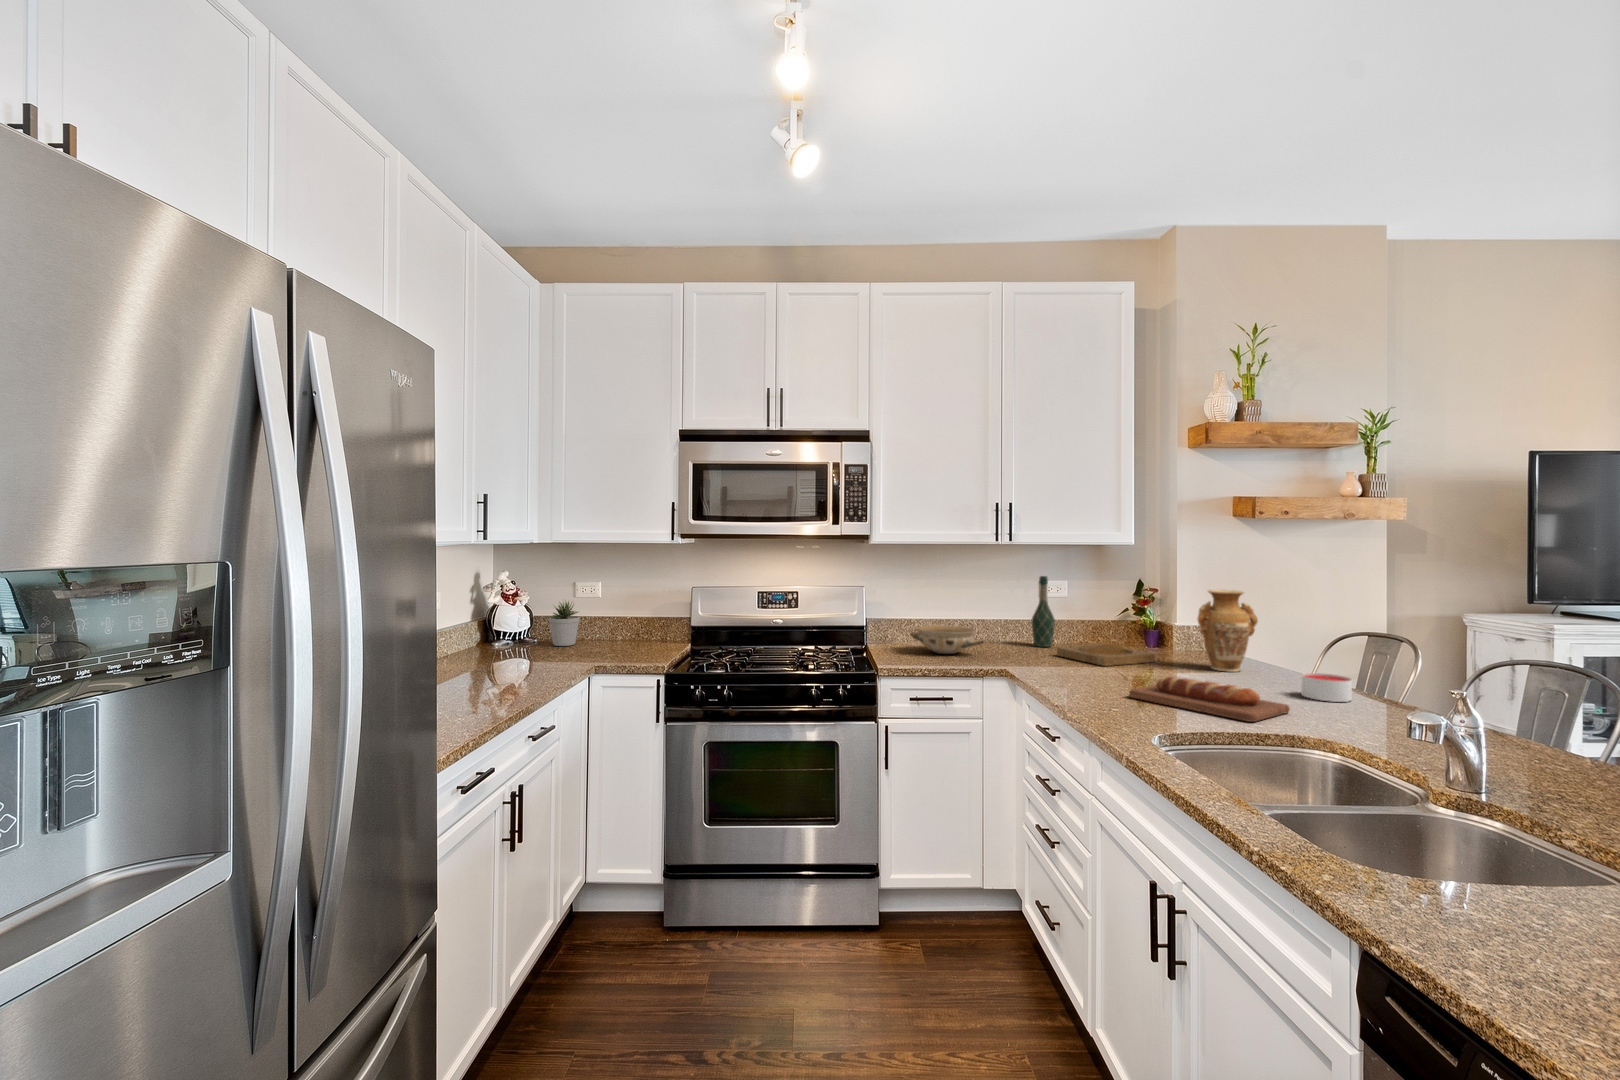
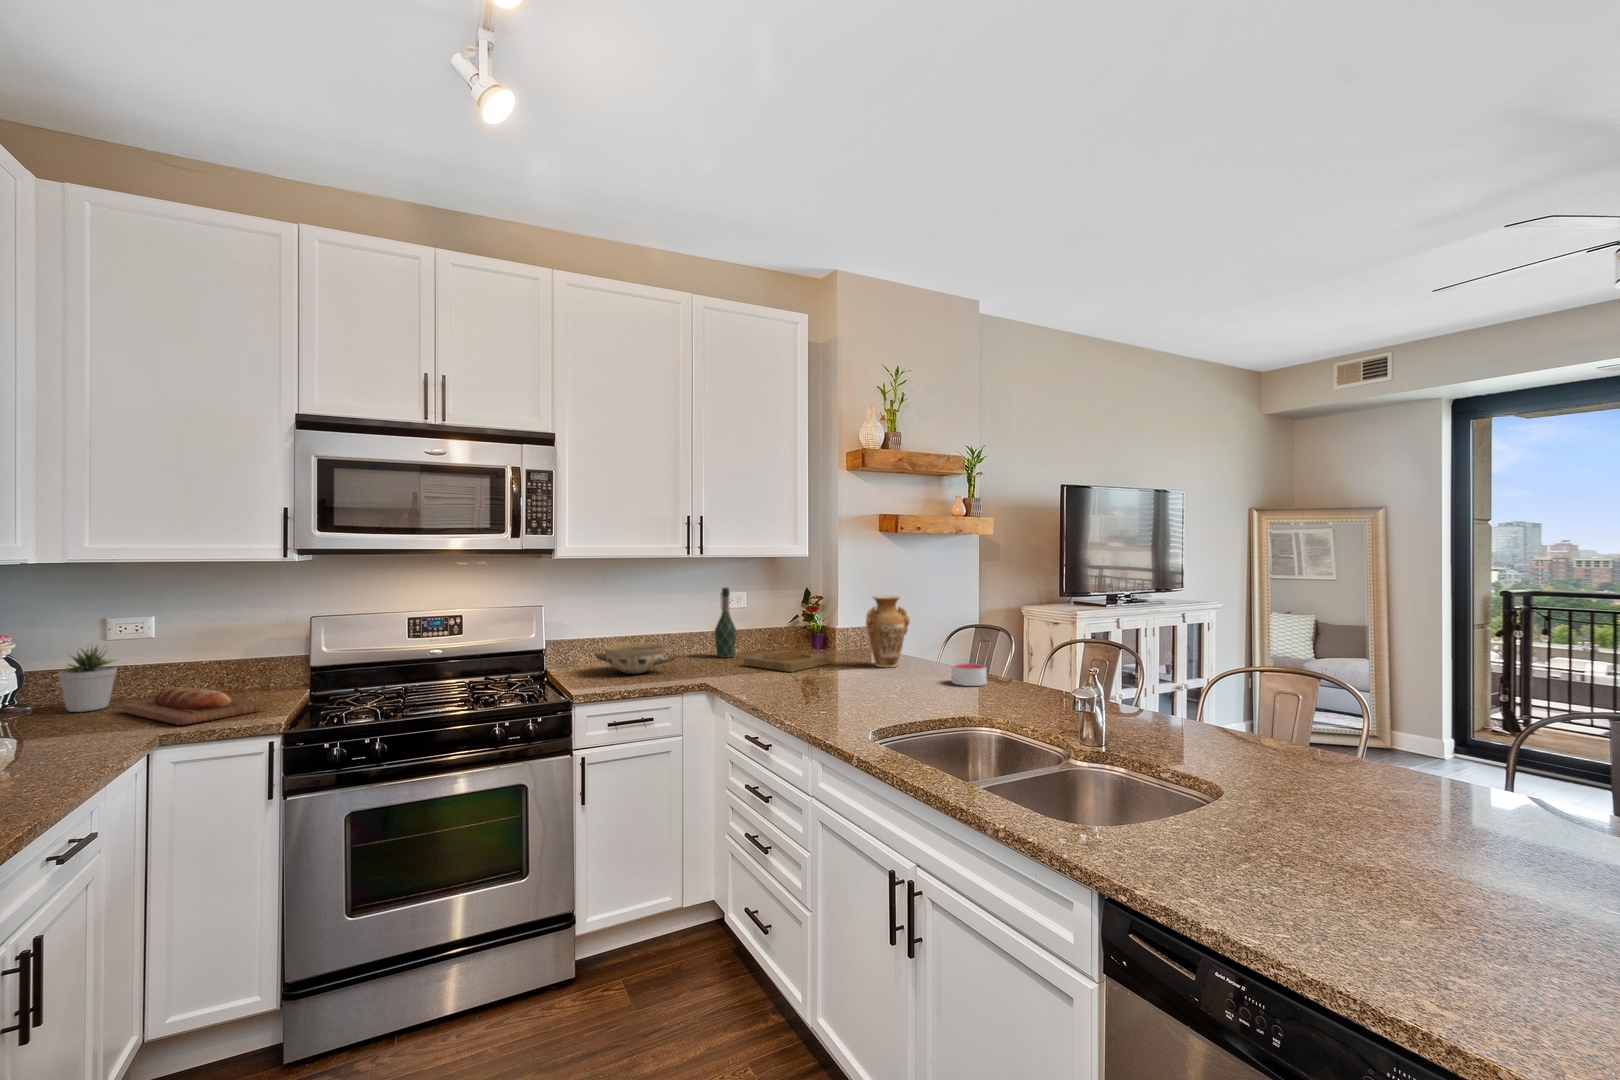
bread loaf: present [1129,677,1290,722] -> present [122,687,262,725]

